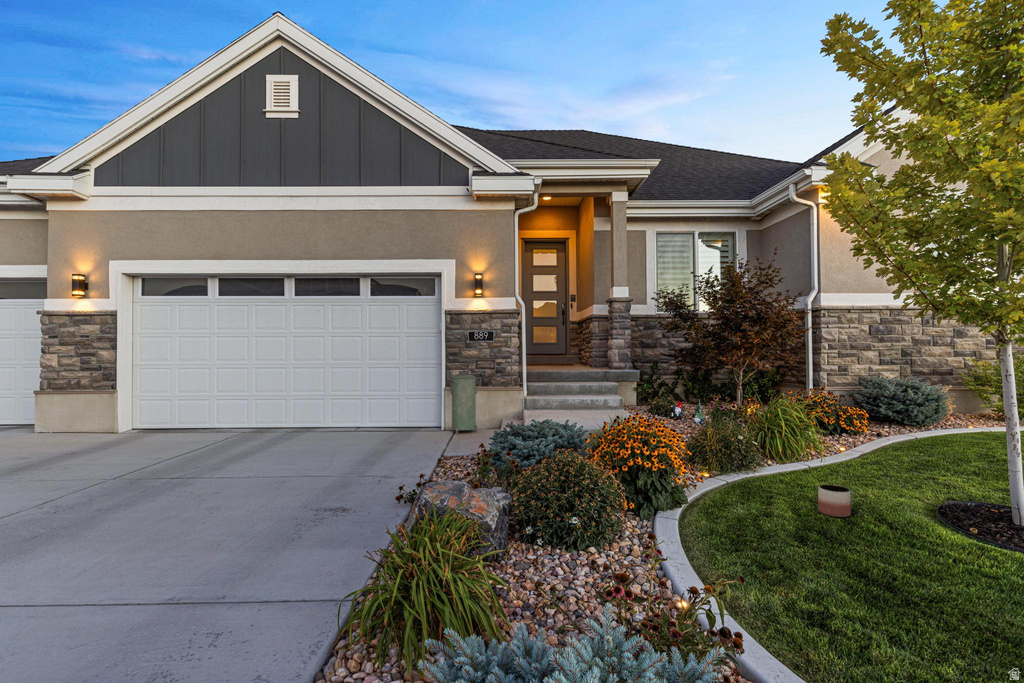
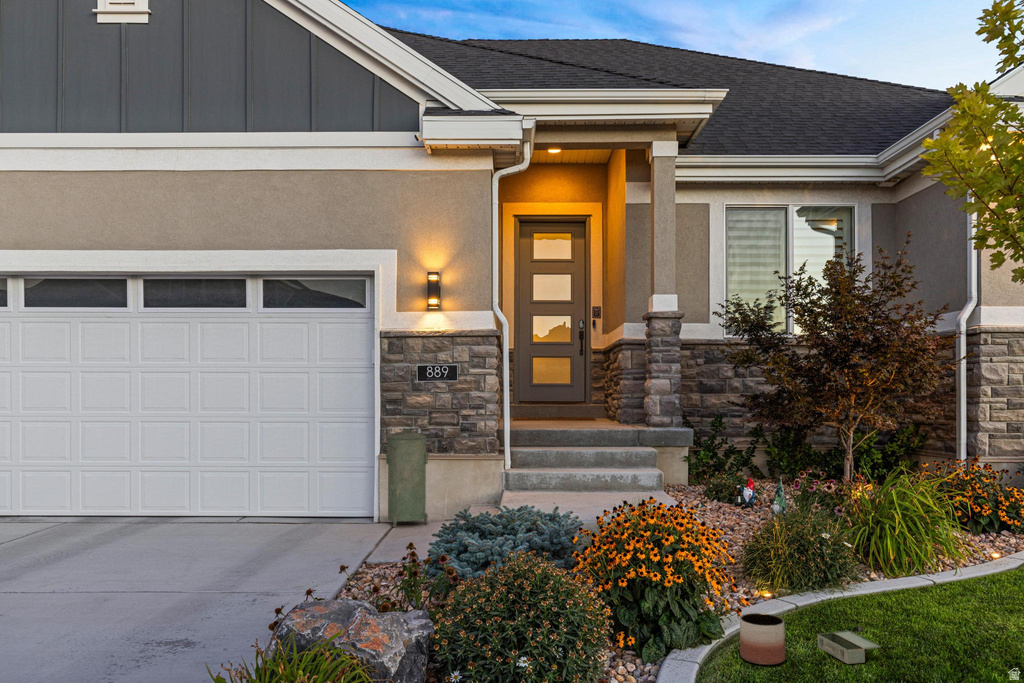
planter: present [818,484,851,517] -> present [740,613,785,665]
toolbox: none [751,497,795,519] -> present [818,630,881,664]

